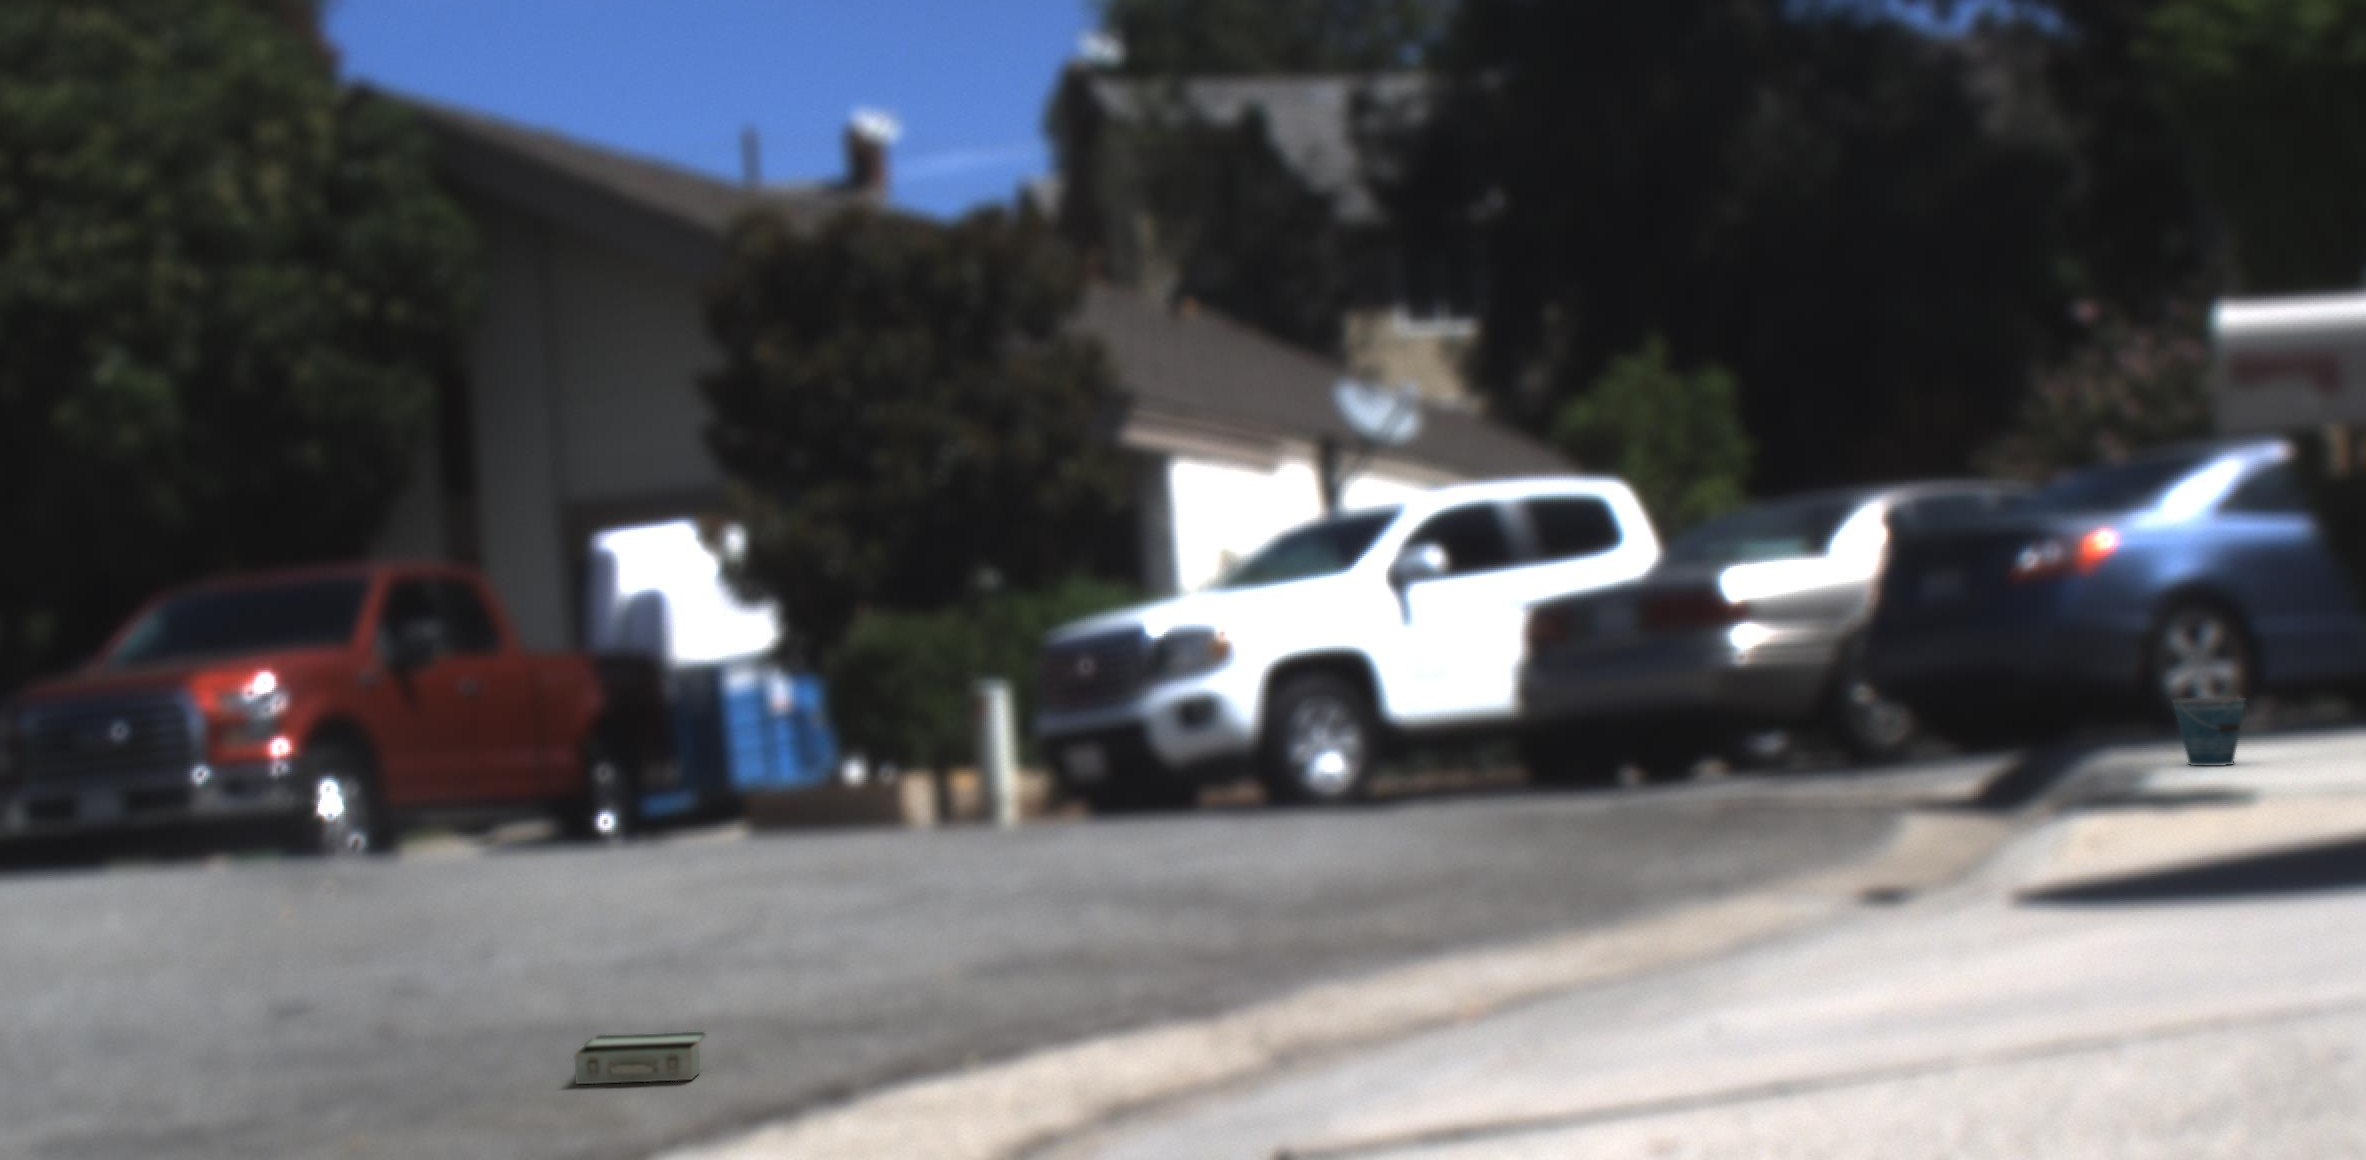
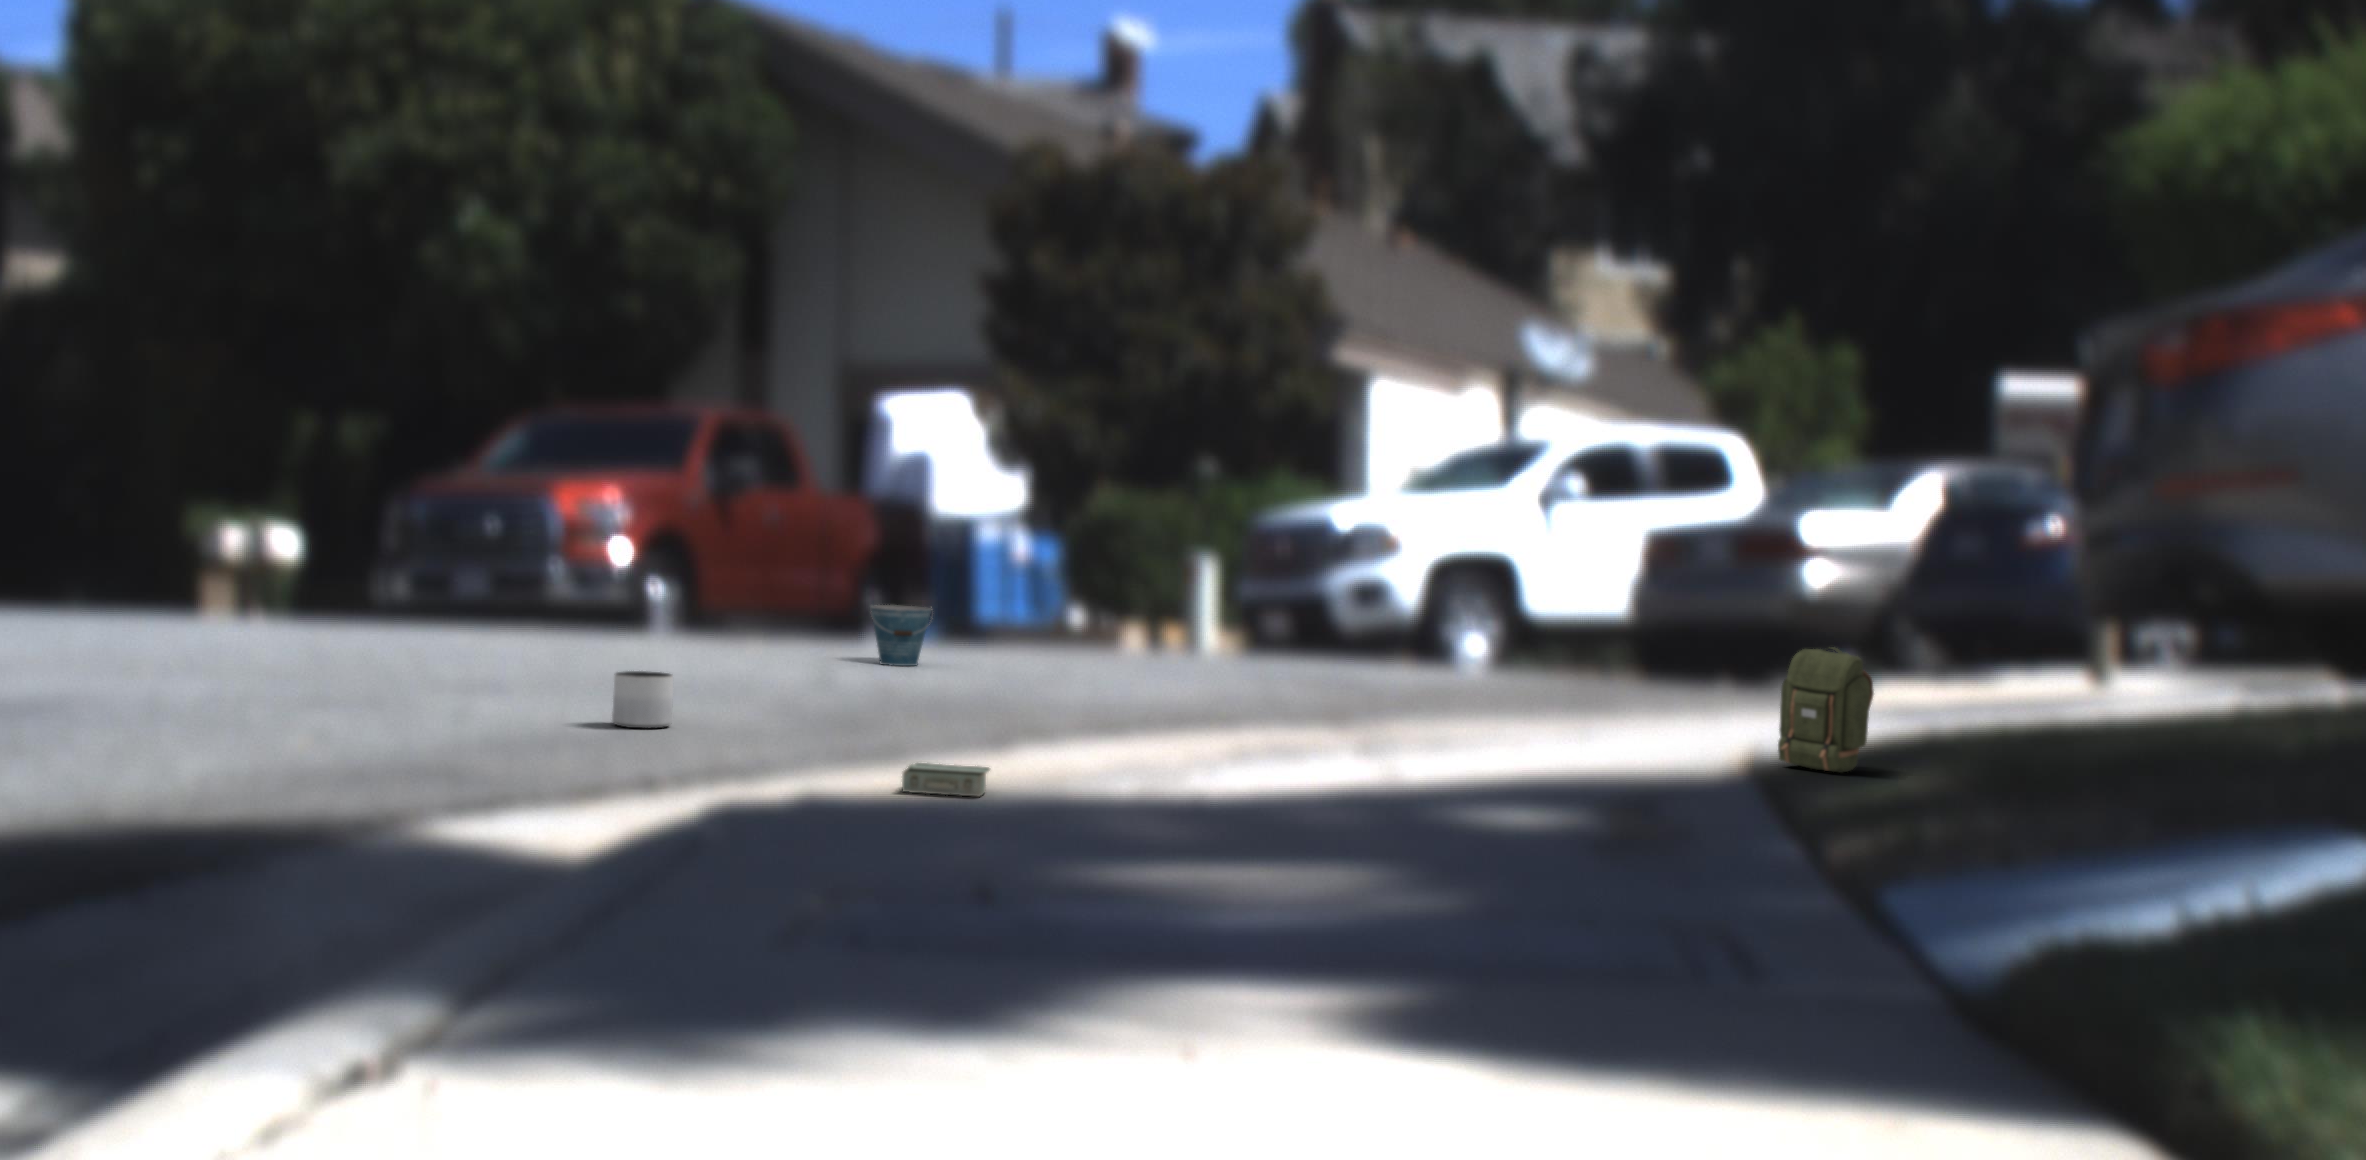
bucket: present [2173,696,2245,766] -> present [870,605,932,666]
backpack: none [1772,733,1893,899] -> present [1778,648,1874,772]
planter: none [183,925,270,1009] -> present [612,671,673,728]

